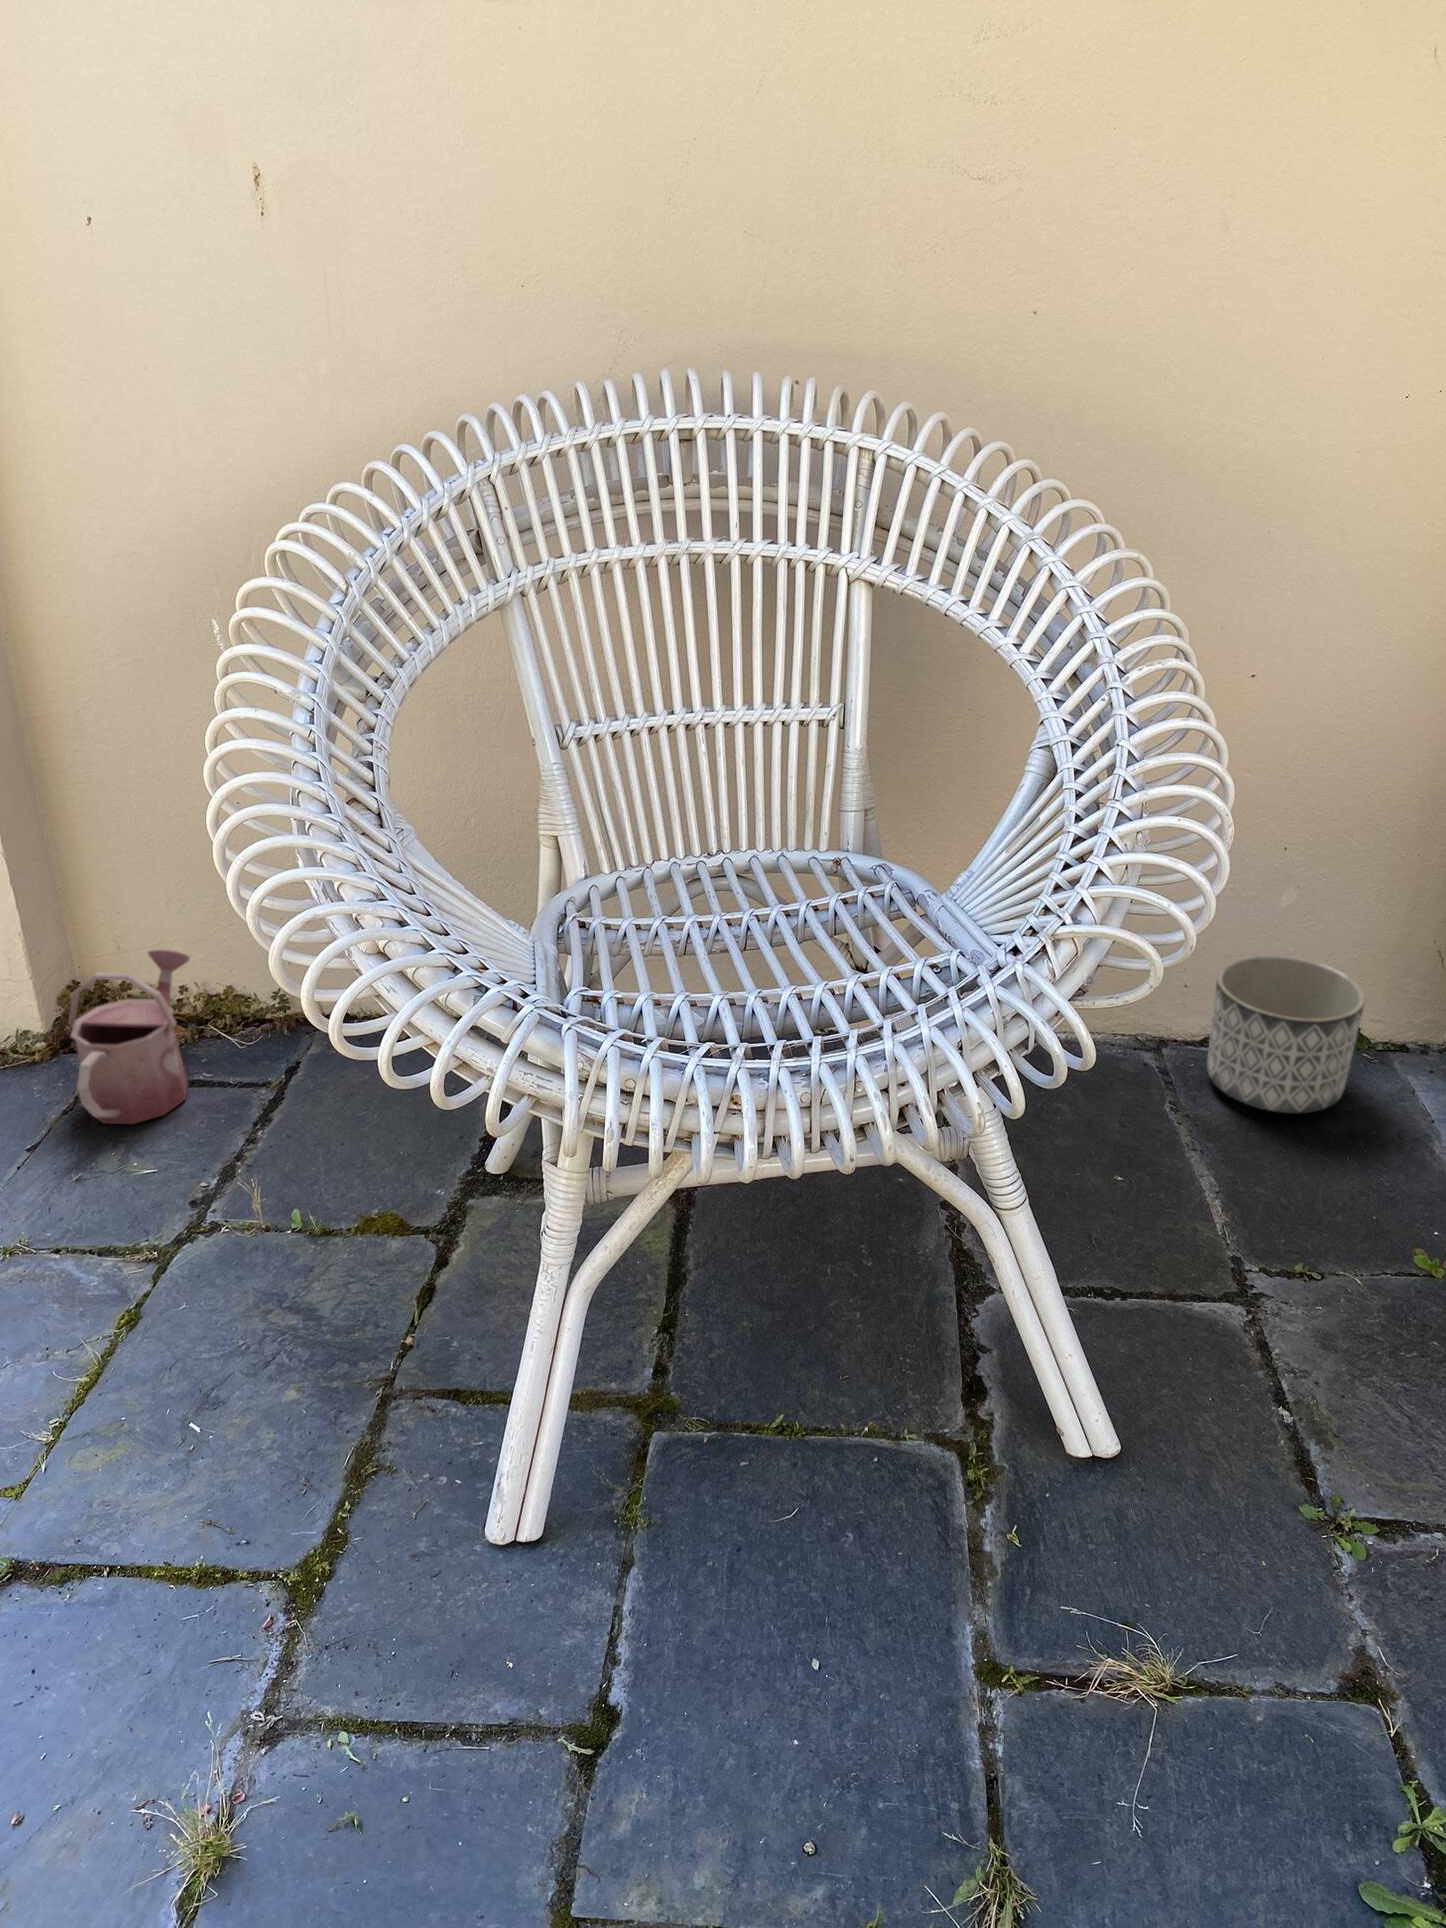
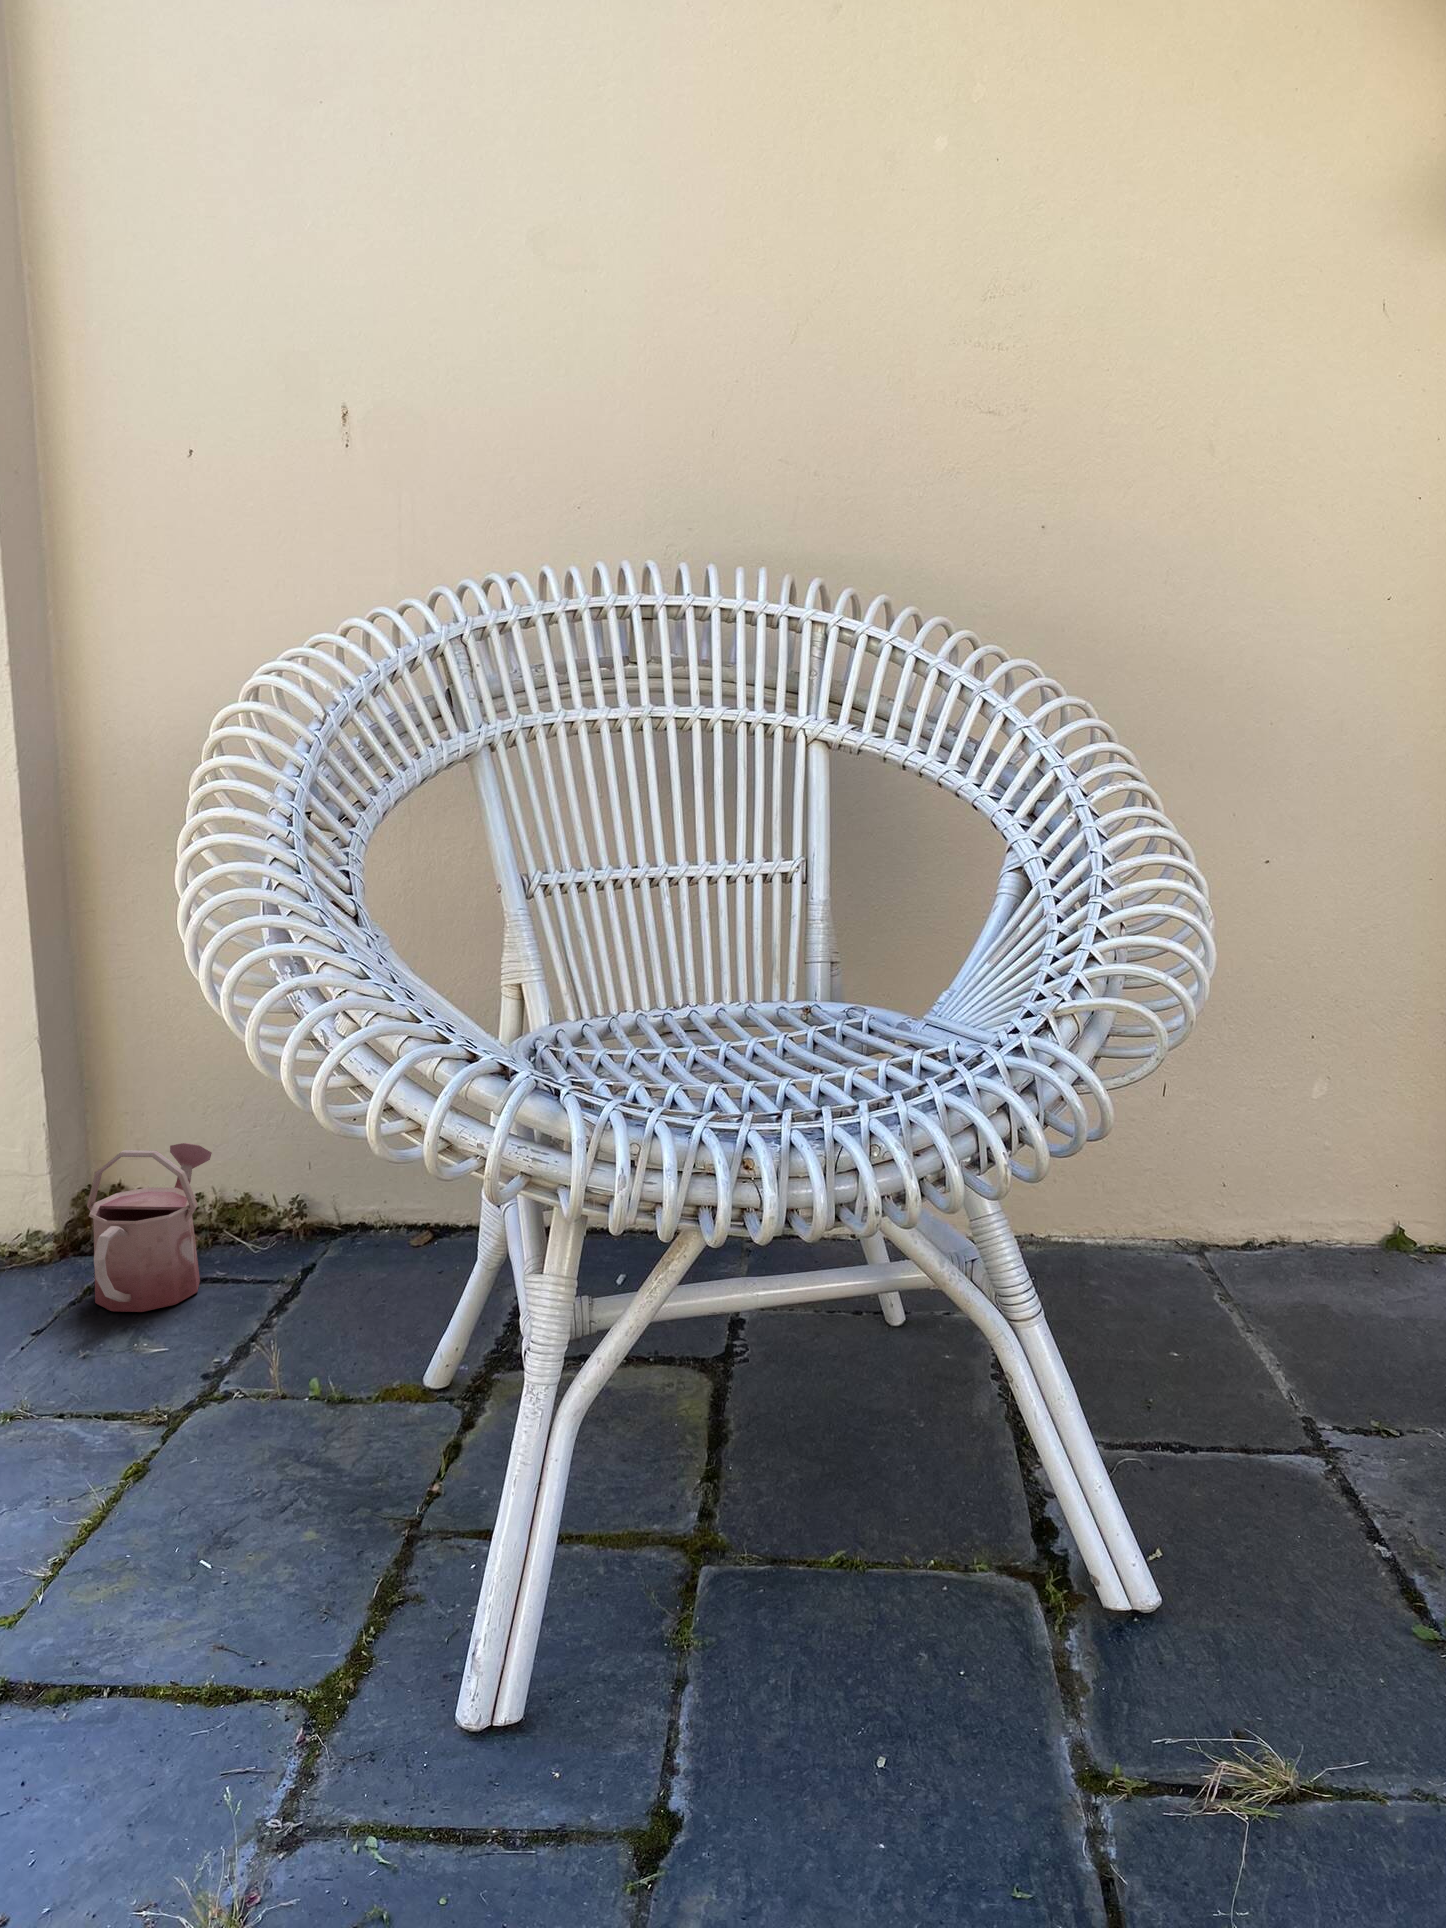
planter: present [1207,955,1365,1114] -> none [1254,1143,1409,1297]

